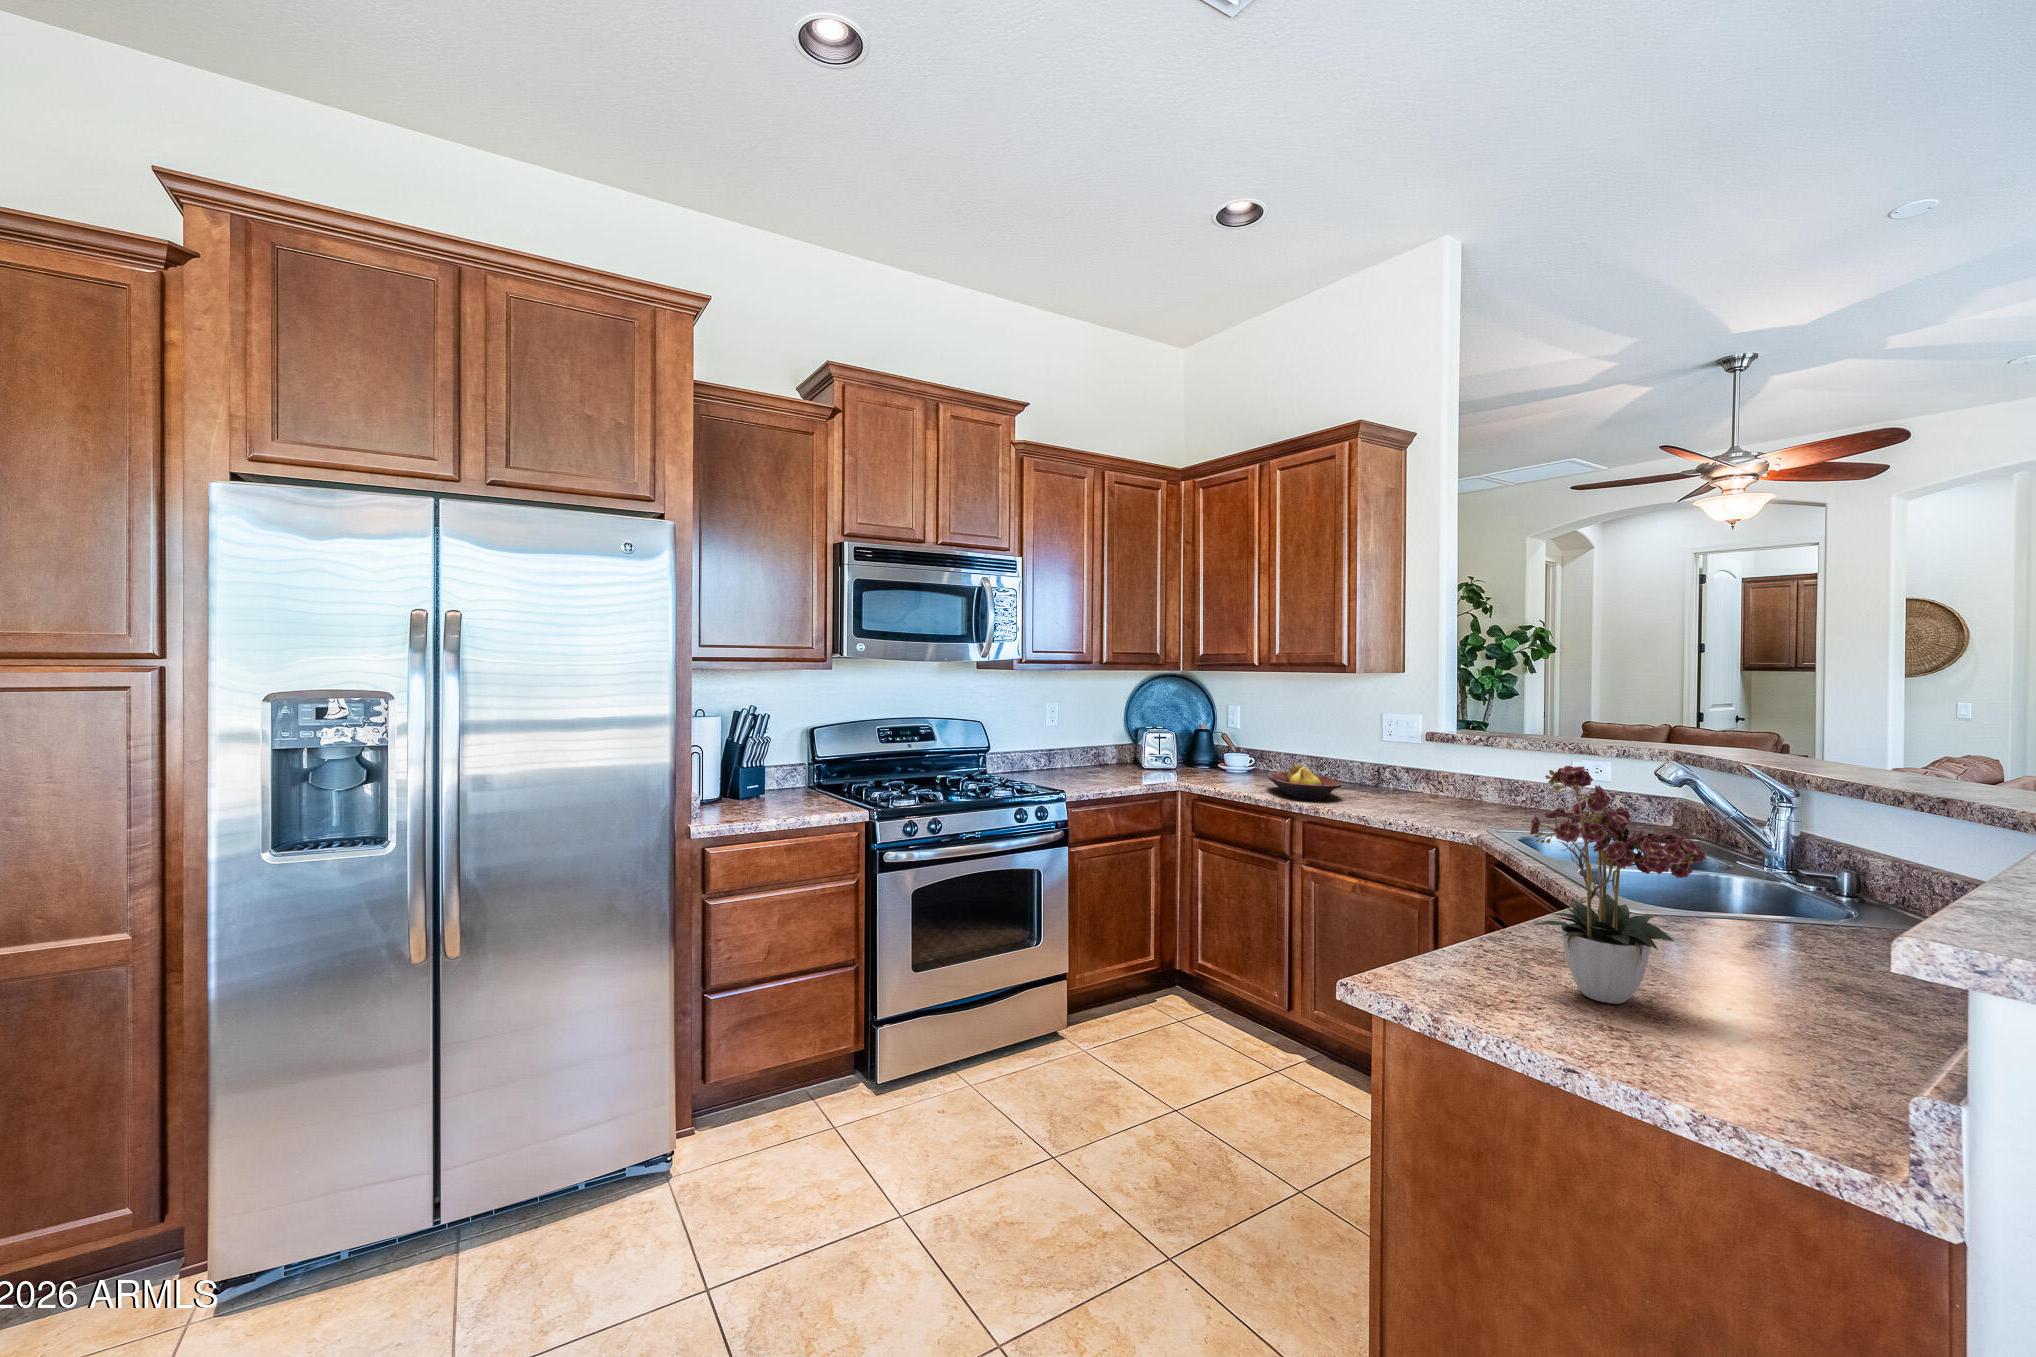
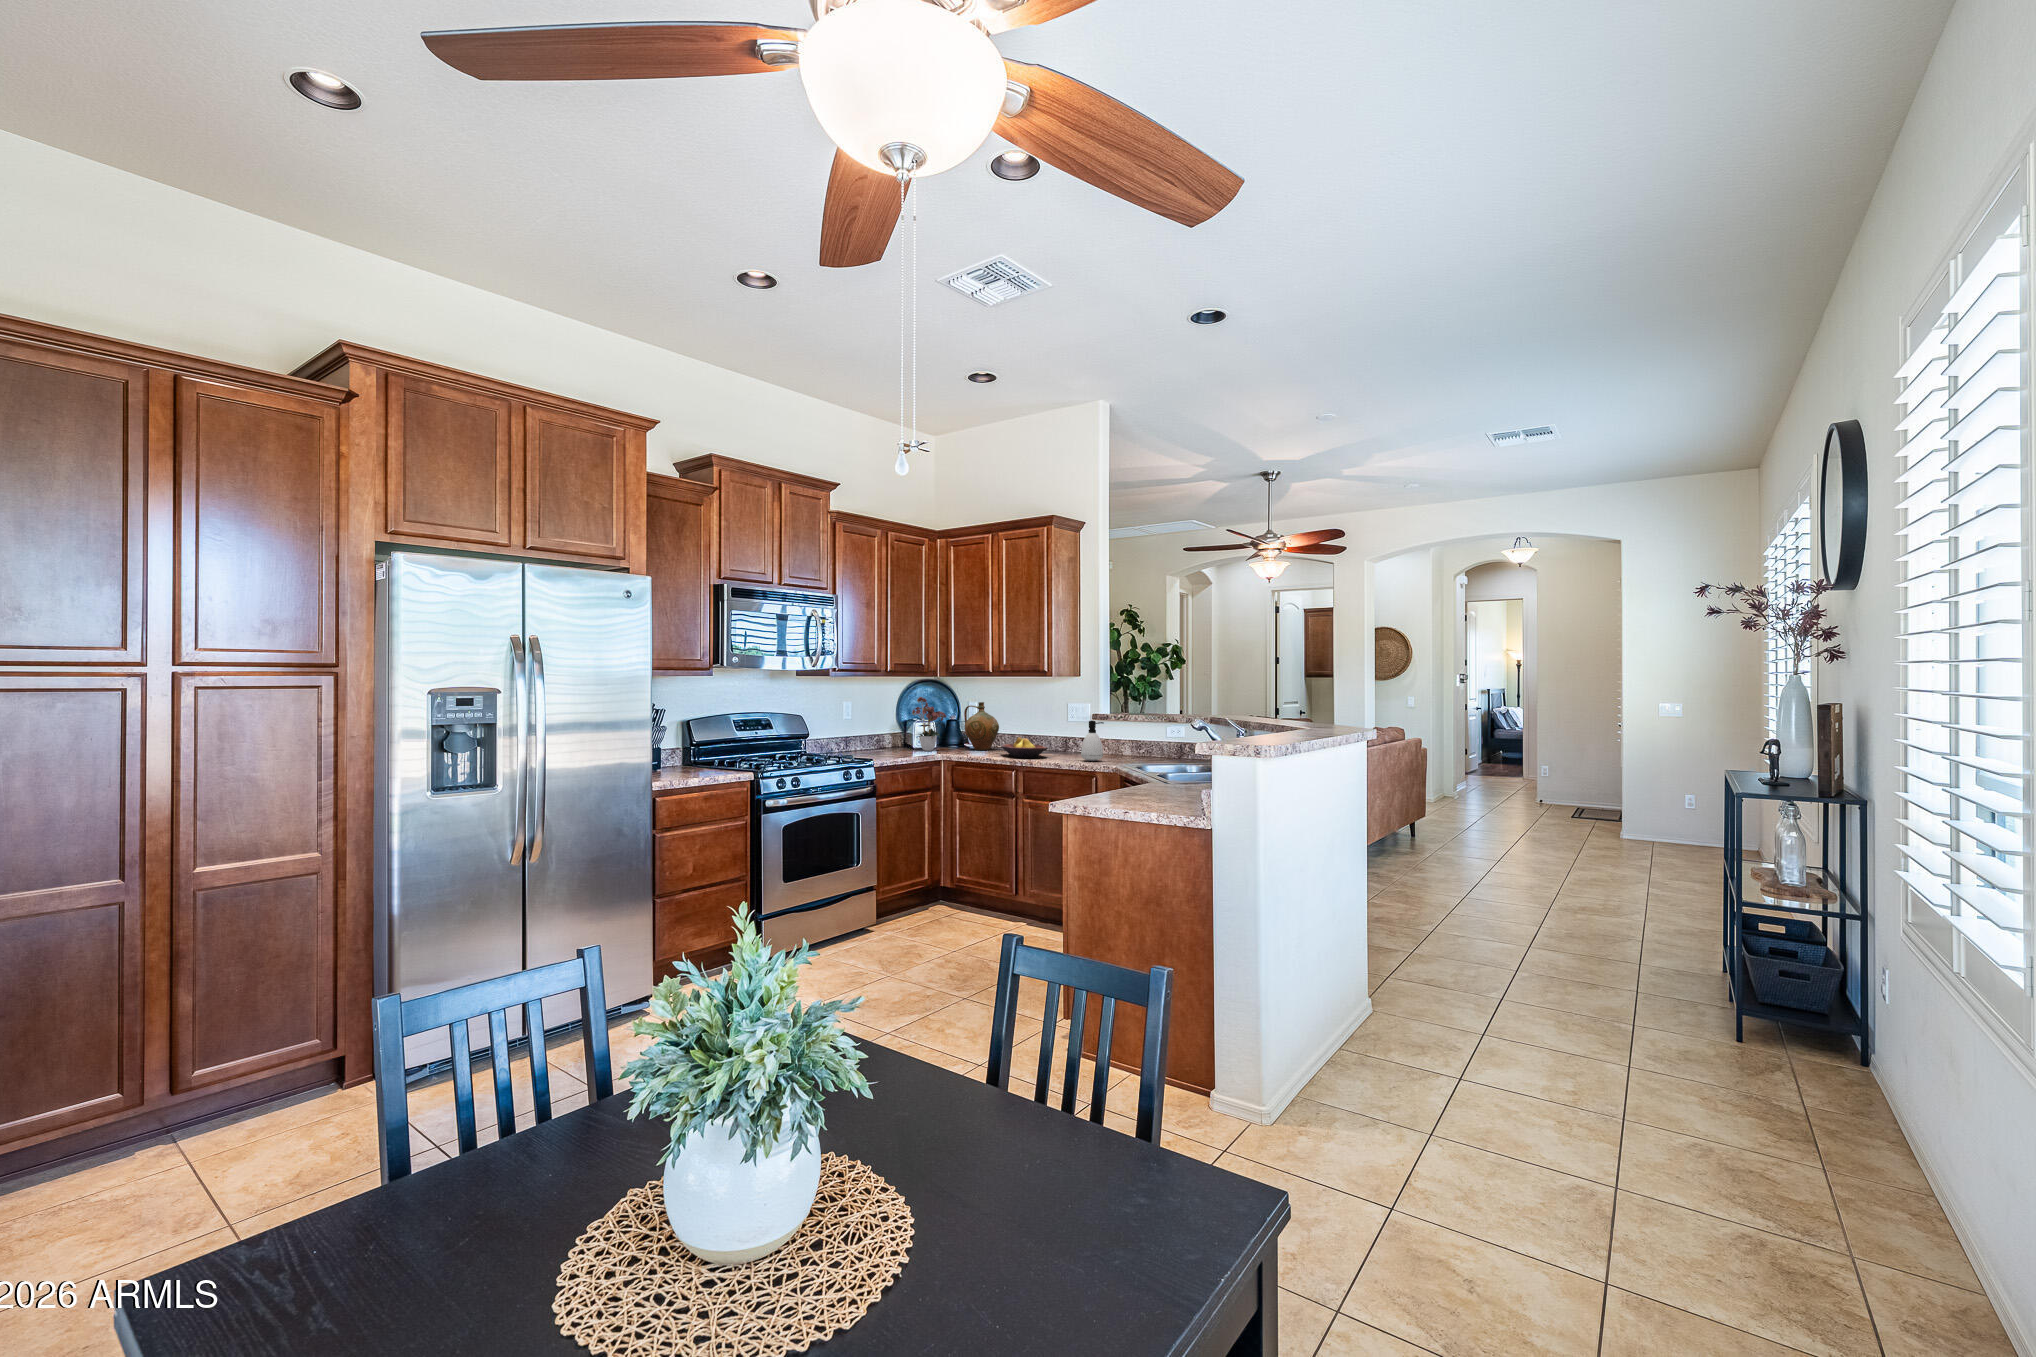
ceramic jug: none [1220,707,1271,775] -> present [964,702,999,750]
soap dispenser: none [1399,747,1441,815] -> present [1081,721,1104,761]
flower arrangement: present [1530,766,1707,1004] -> present [912,697,946,751]

